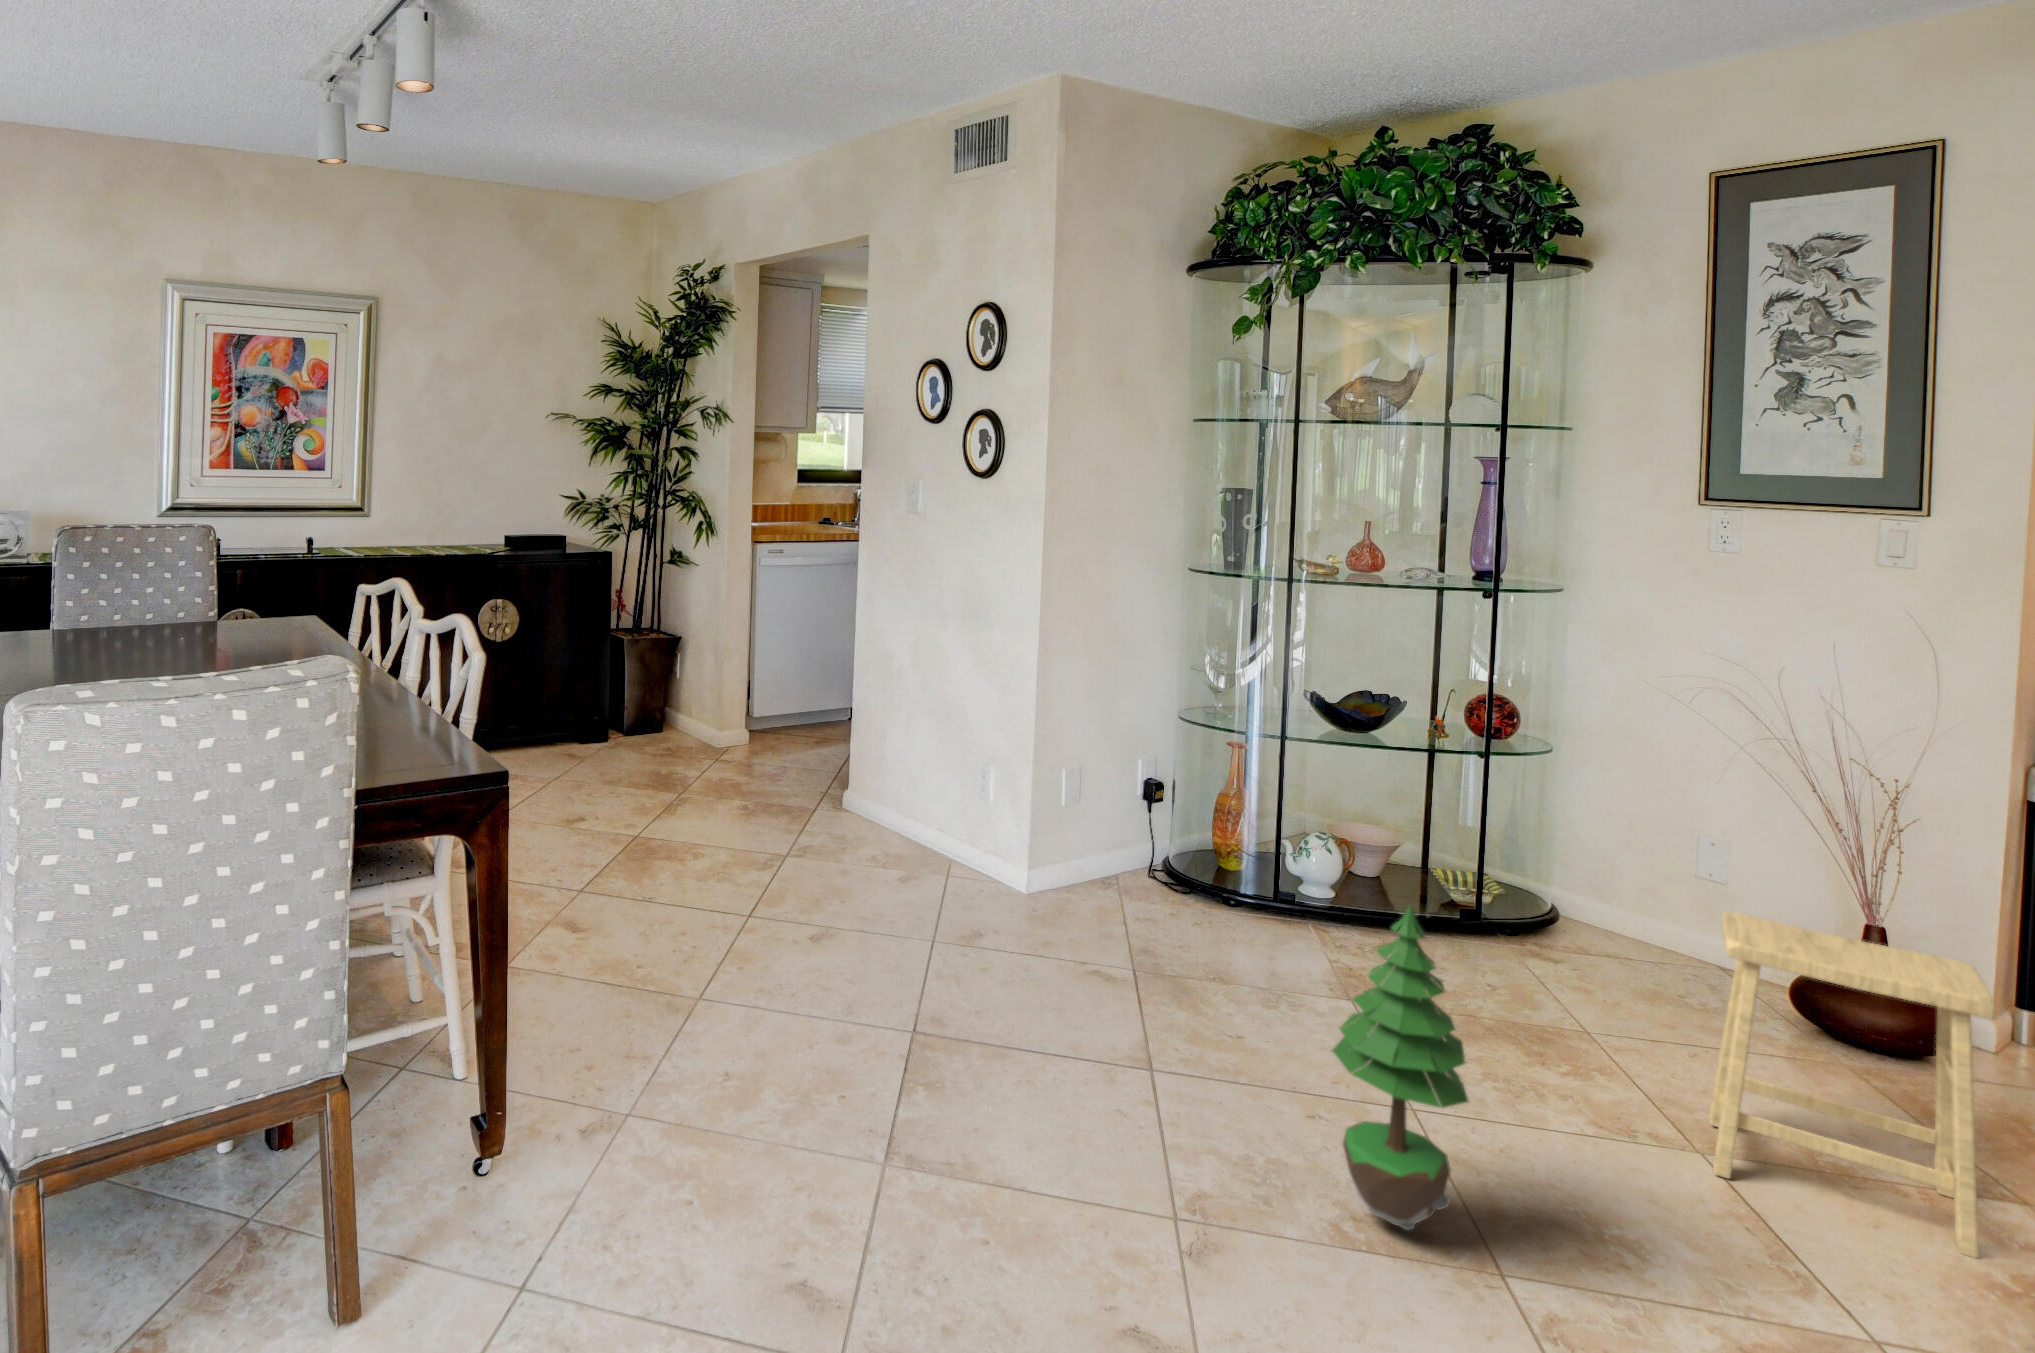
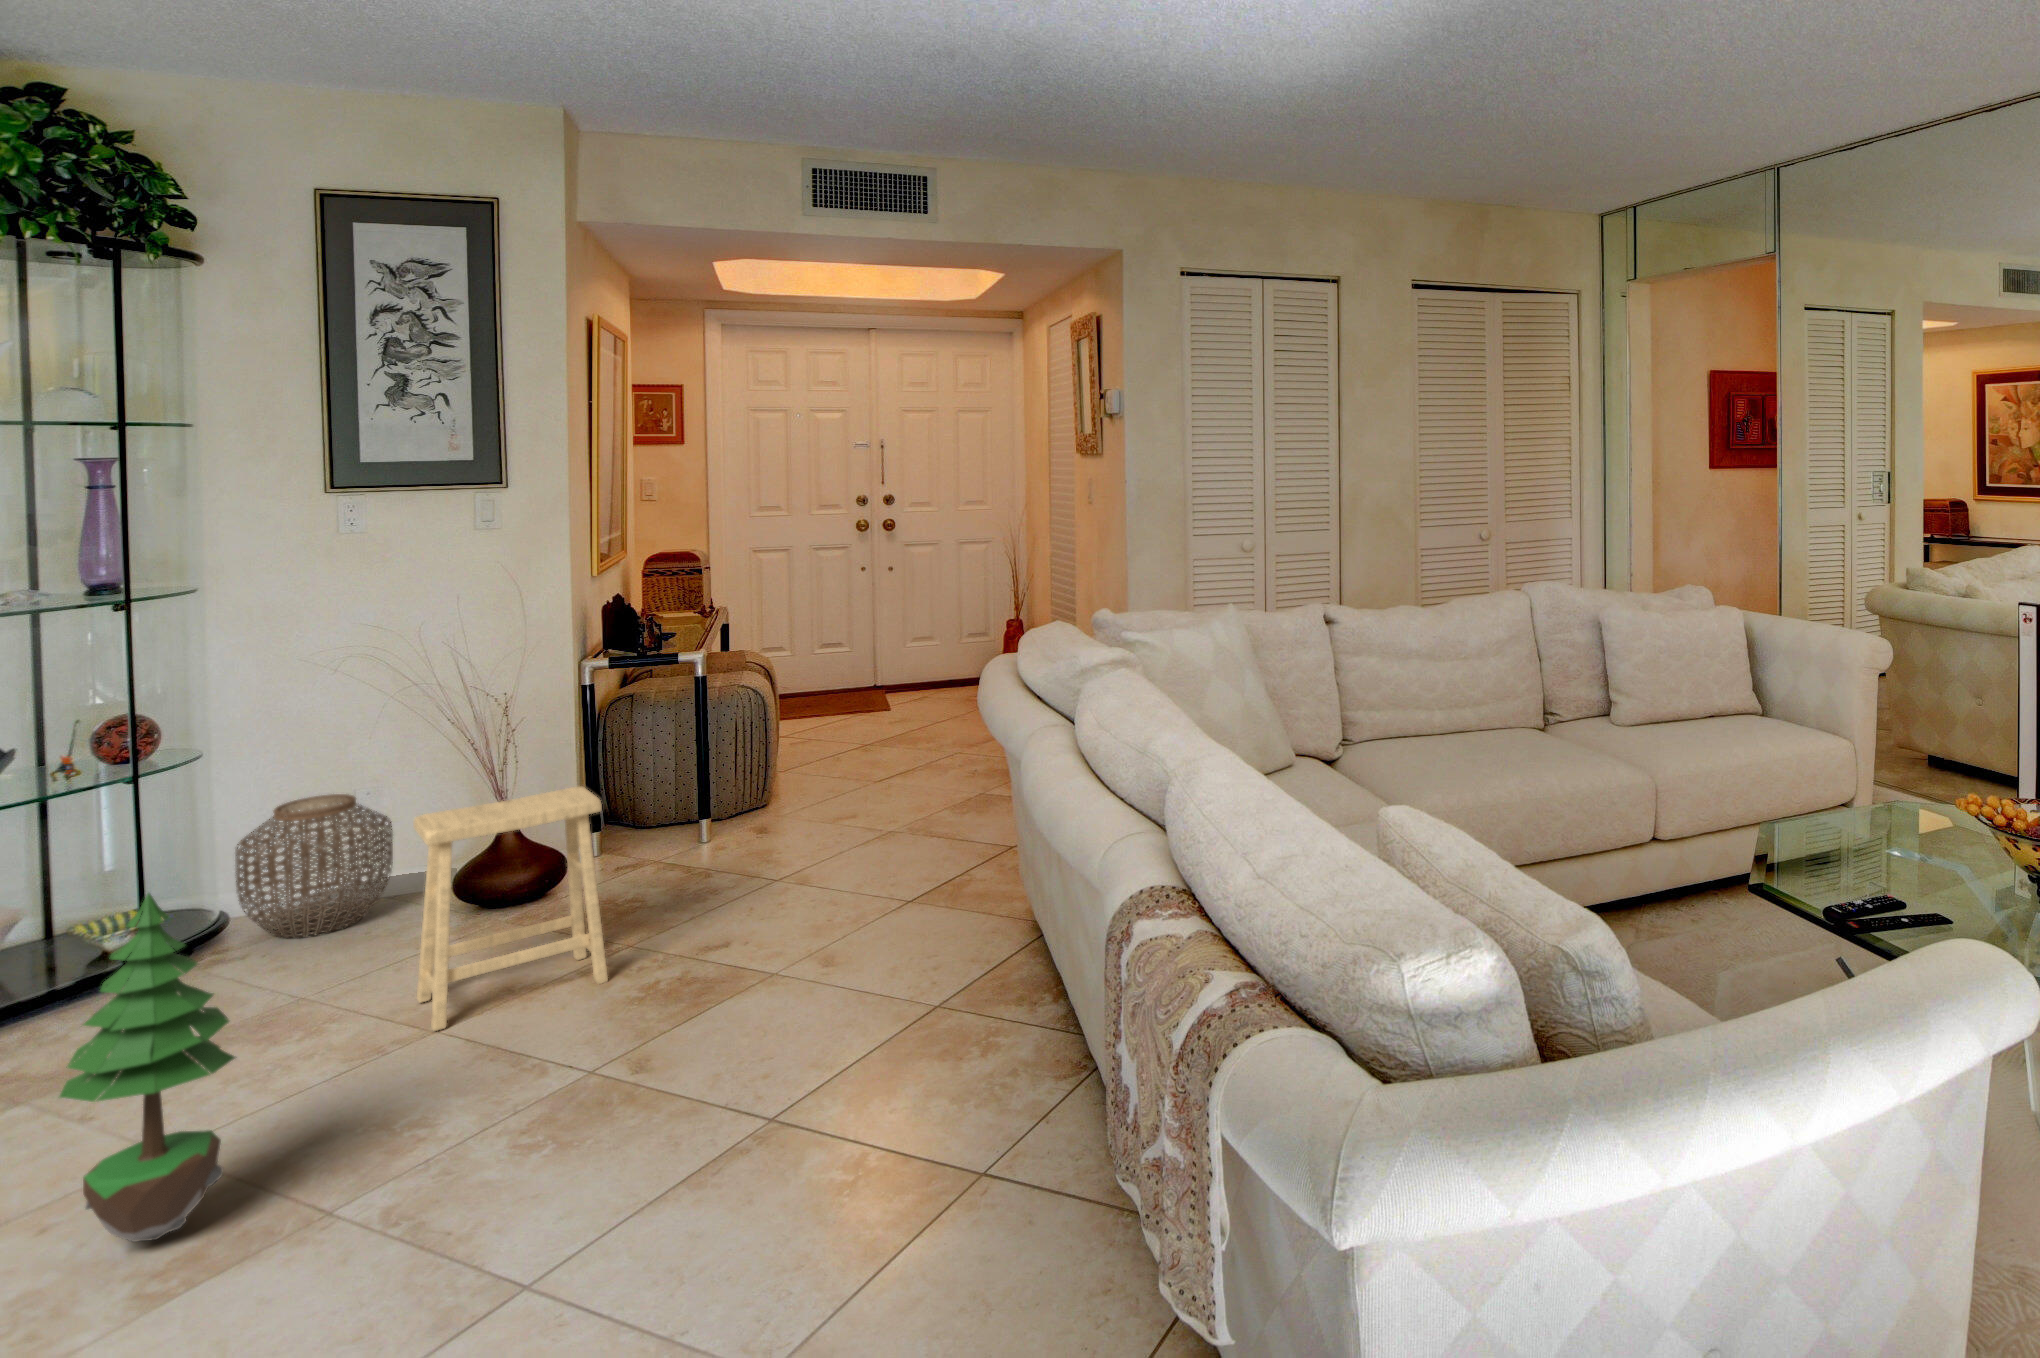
woven basket: none [1565,823,1729,980] -> present [235,794,393,938]

